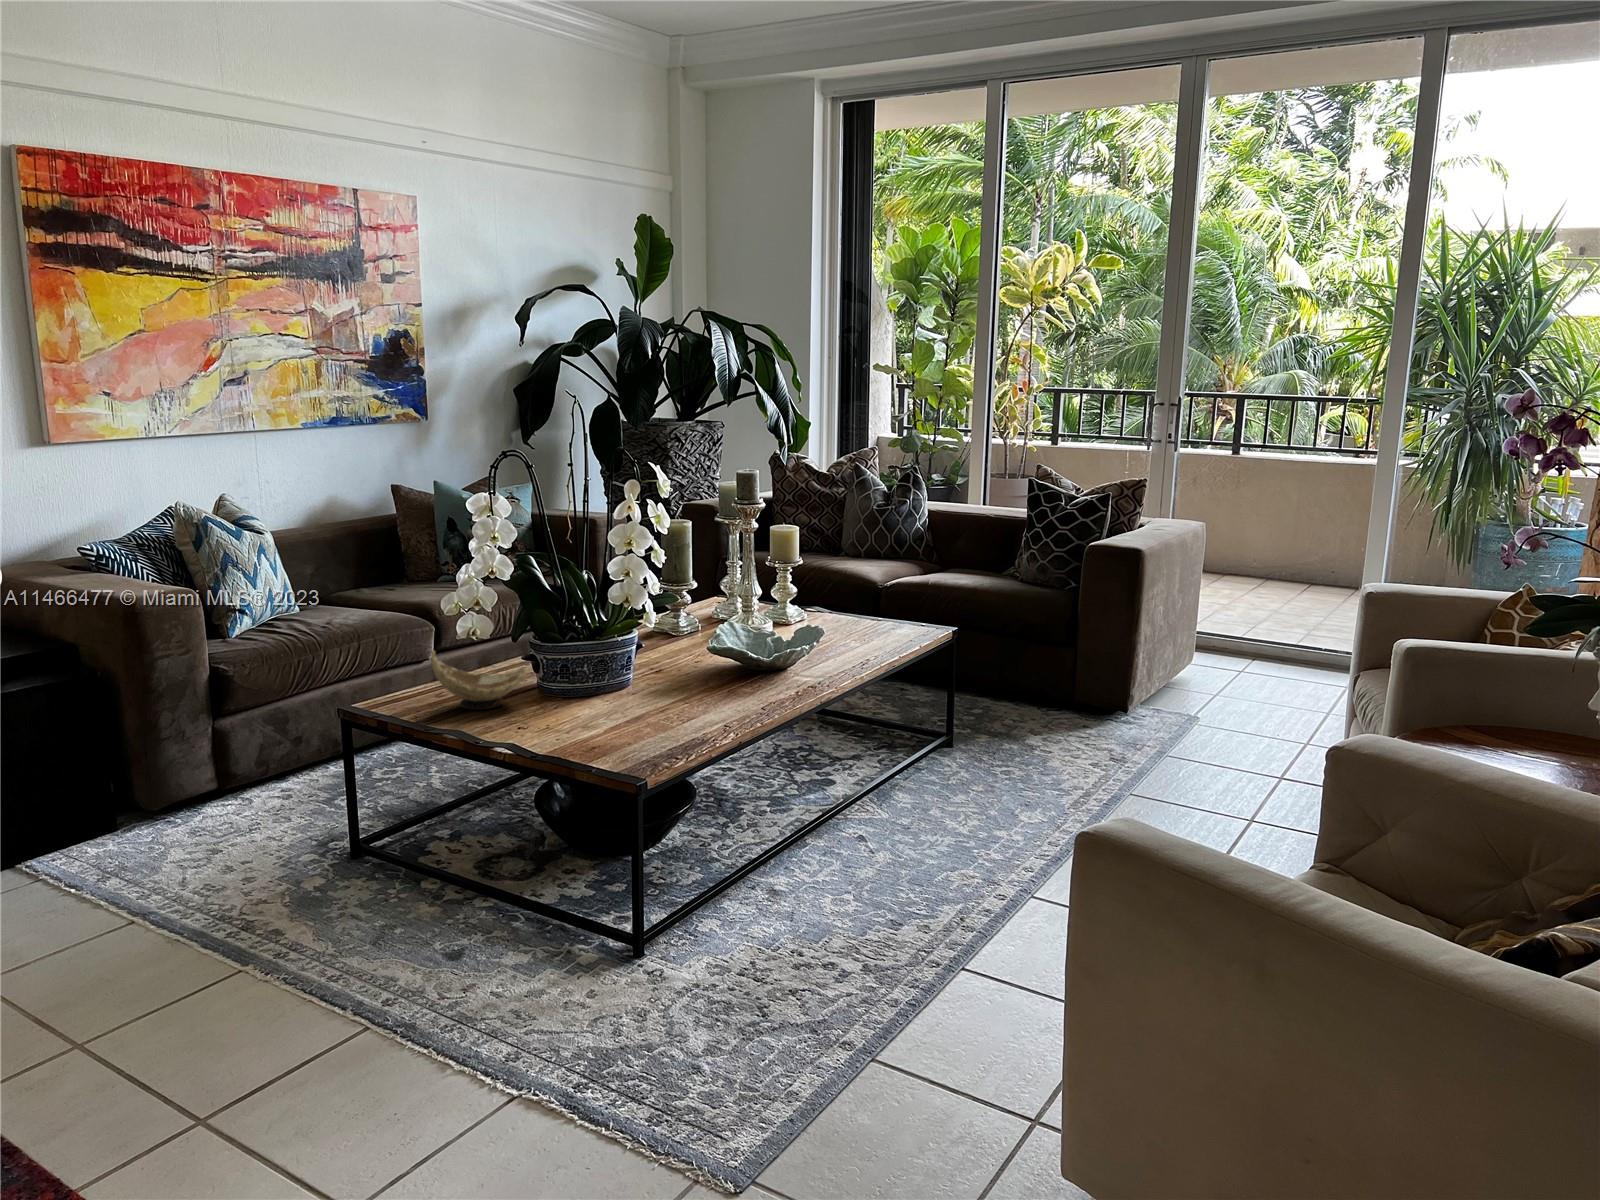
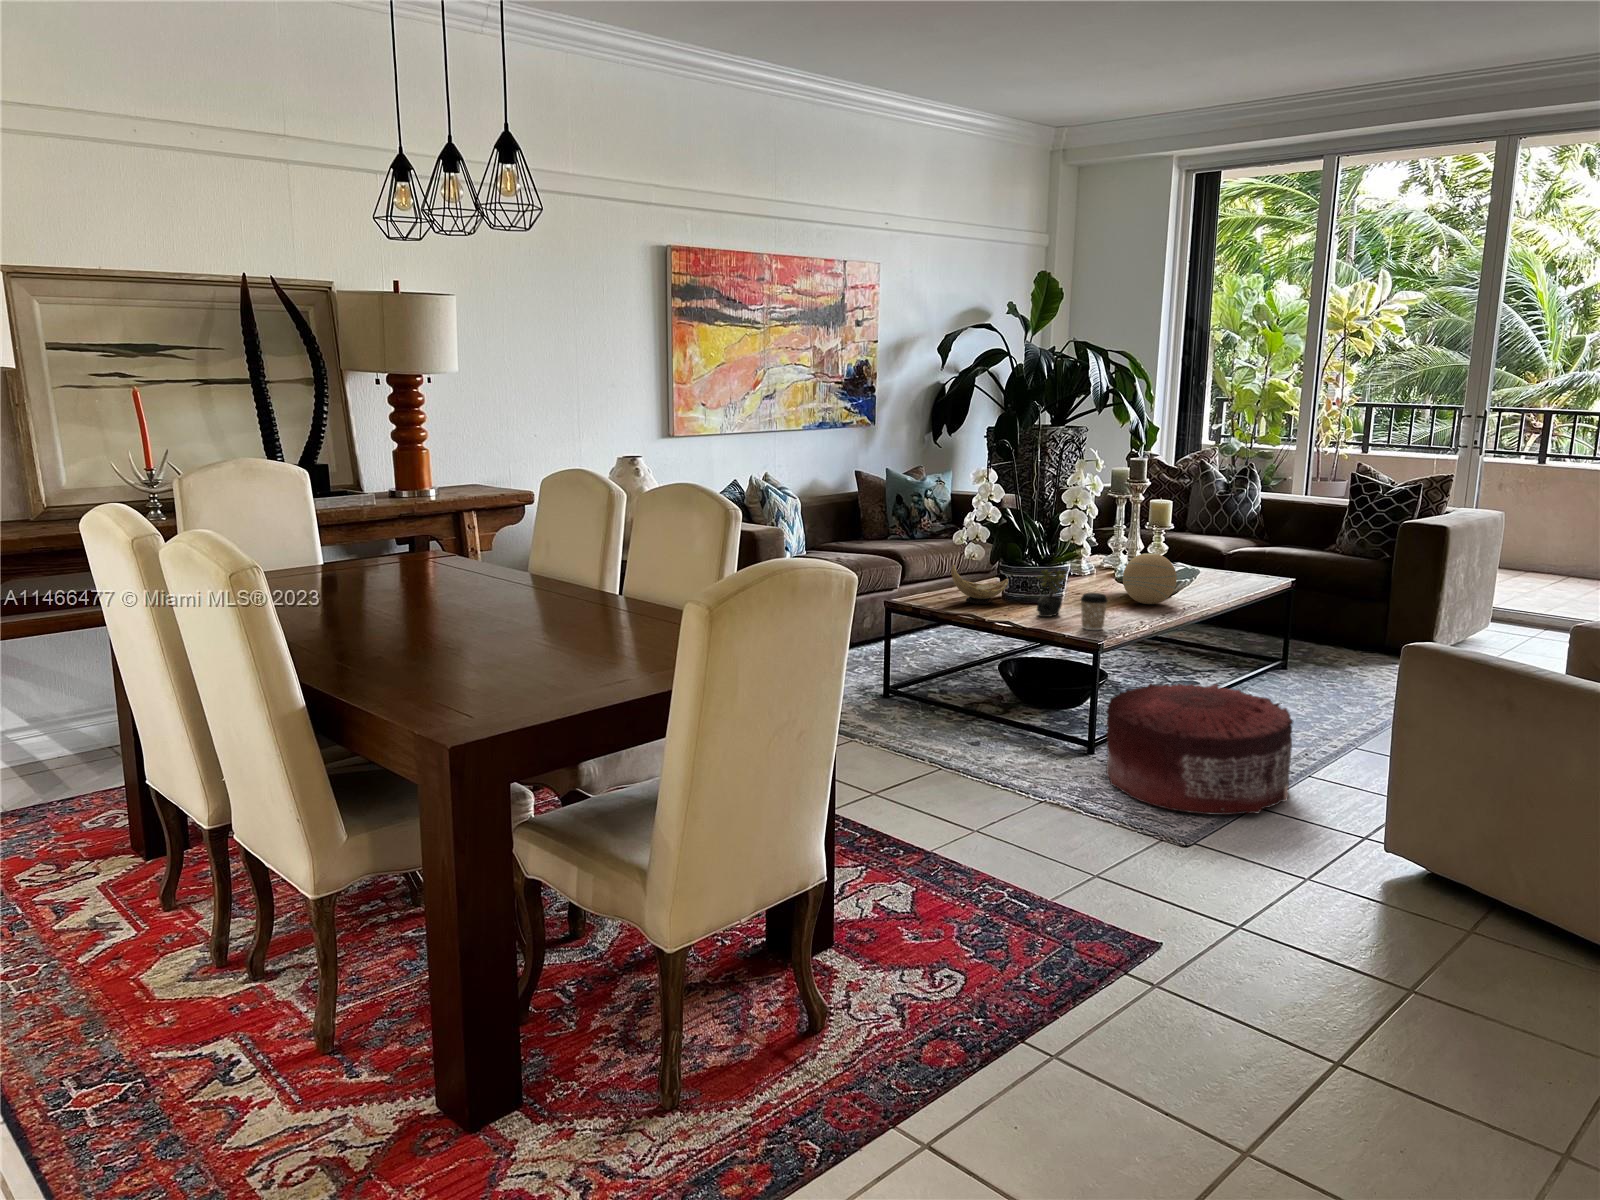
decorative orb: none [704,615,781,692] -> present [1123,553,1177,604]
succulent plant: none [555,650,606,734] -> present [1037,568,1068,617]
coffee cup: none [609,697,653,760] -> present [1081,593,1107,630]
pouf: none [638,832,931,1093] -> present [1106,683,1293,815]

